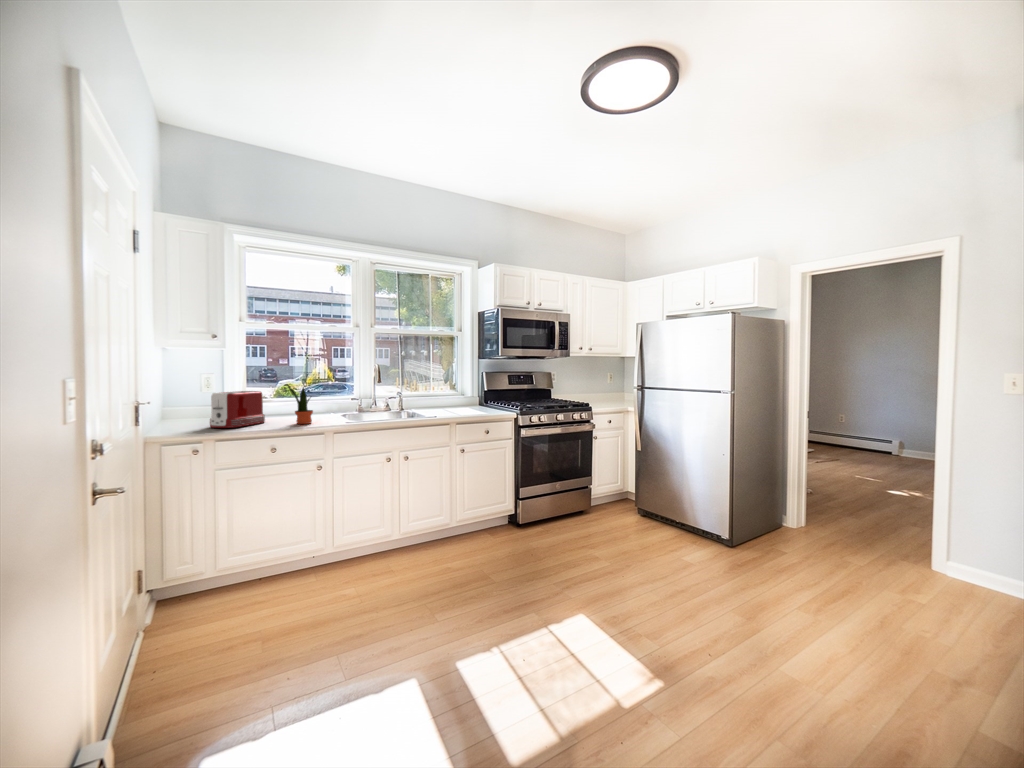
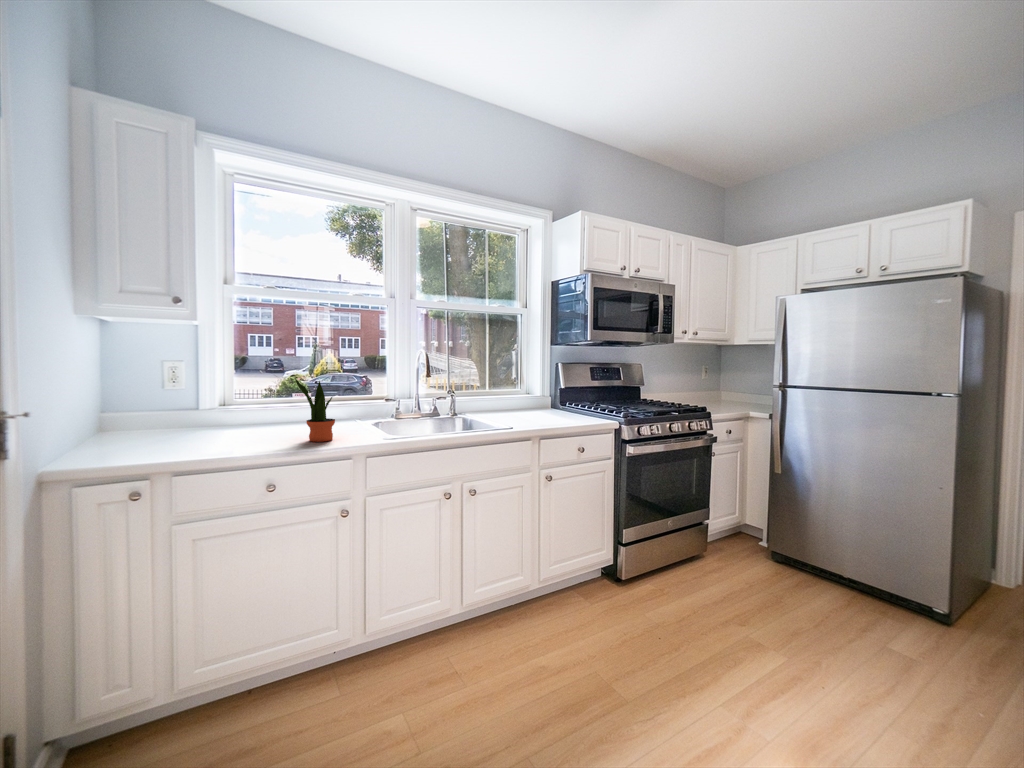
toaster: present [210,391,265,428] -> none [168,388,260,450]

